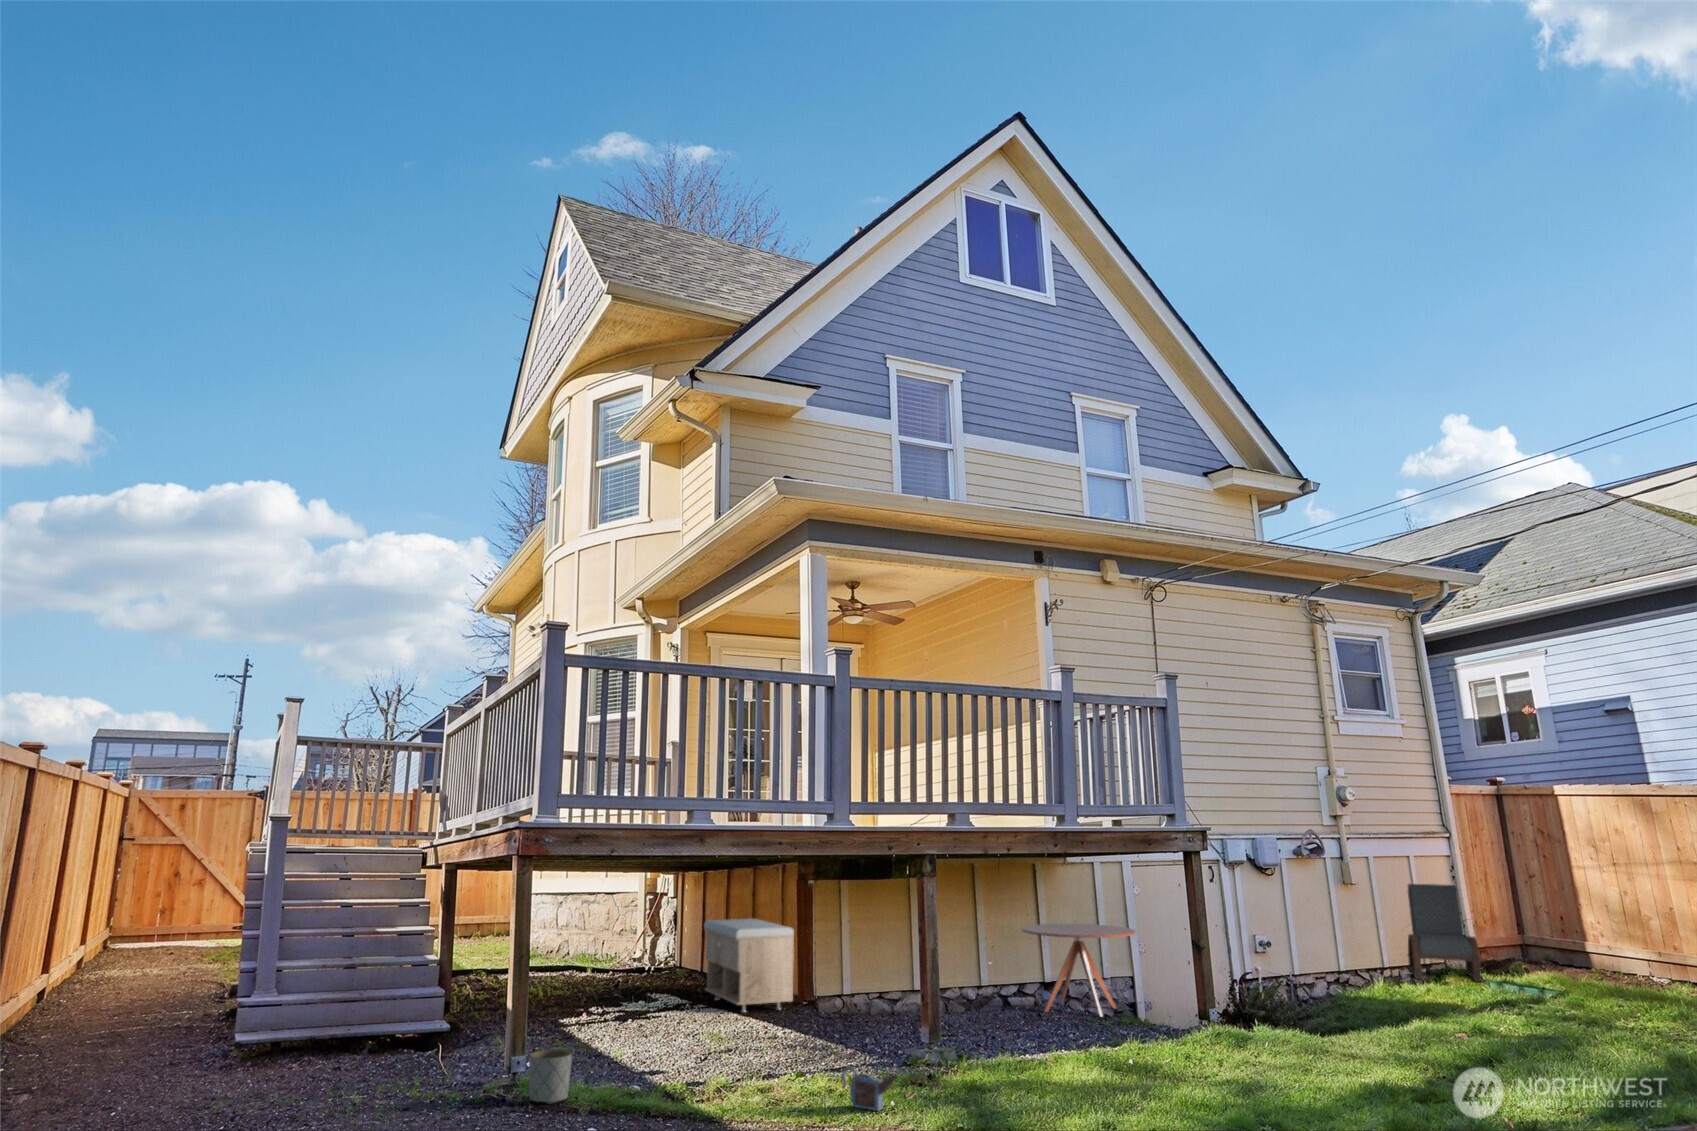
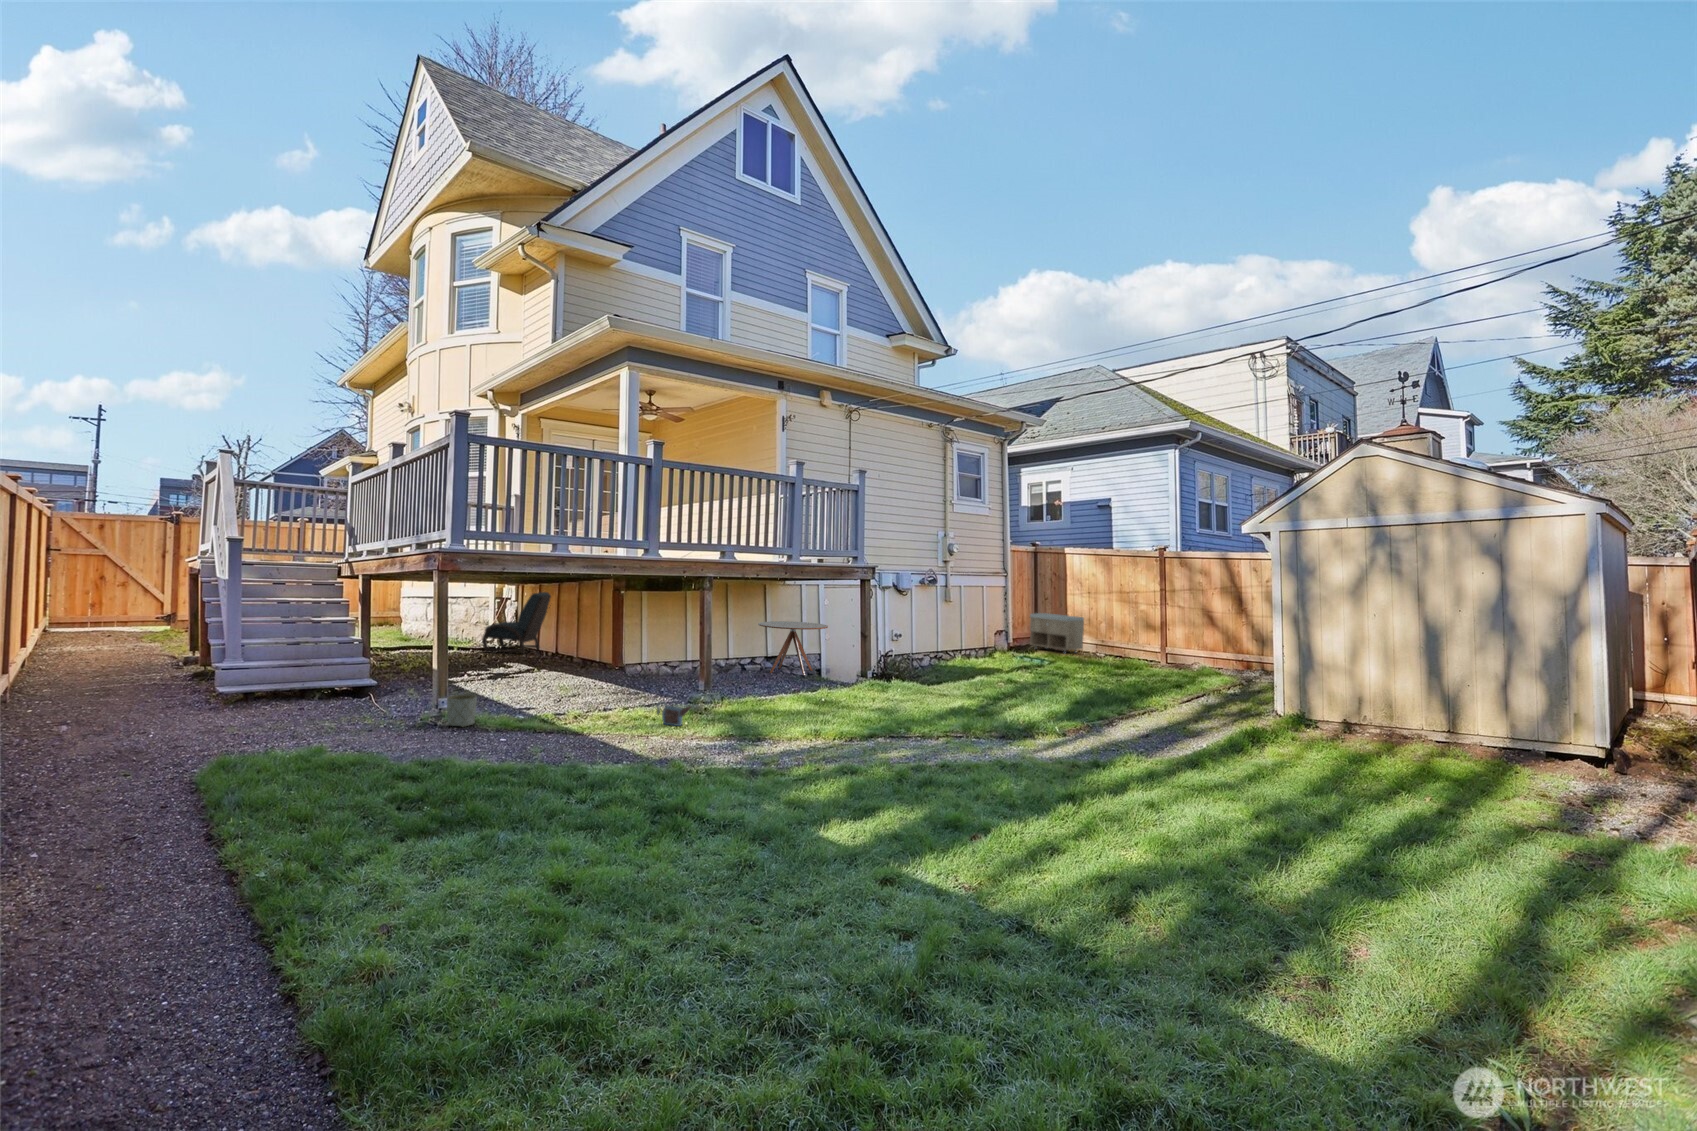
lounge chair: present [1407,884,1482,982] -> present [482,592,551,654]
storage bench: present [704,919,794,1012] -> present [1030,613,1084,653]

